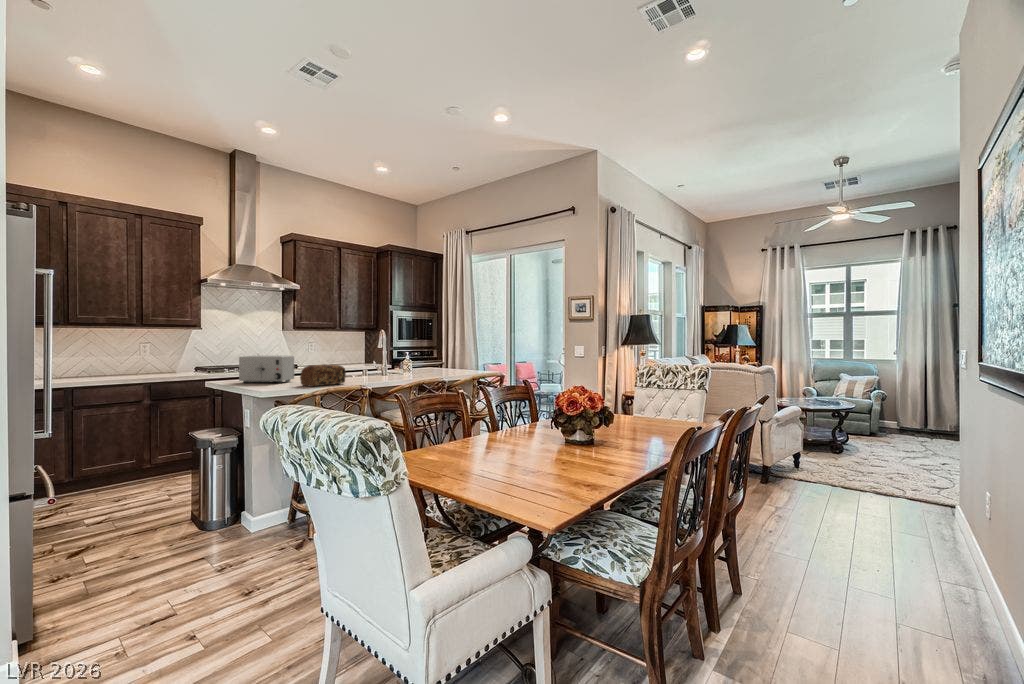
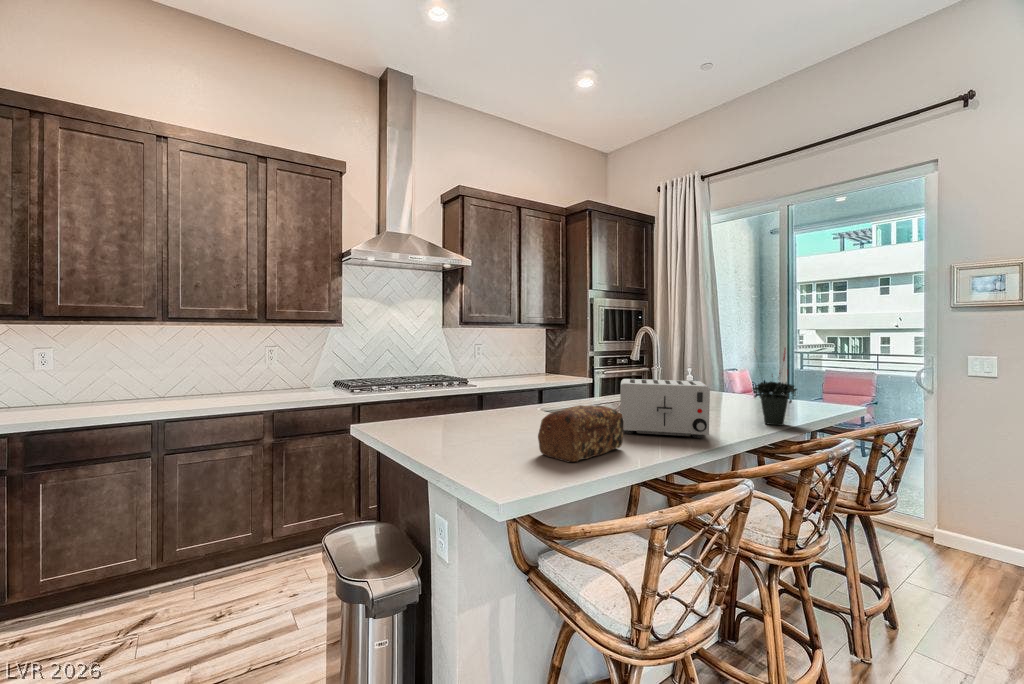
potted plant: none [436,338,457,378] -> present [753,349,797,426]
toaster: present [239,355,294,383] -> present [620,379,710,438]

